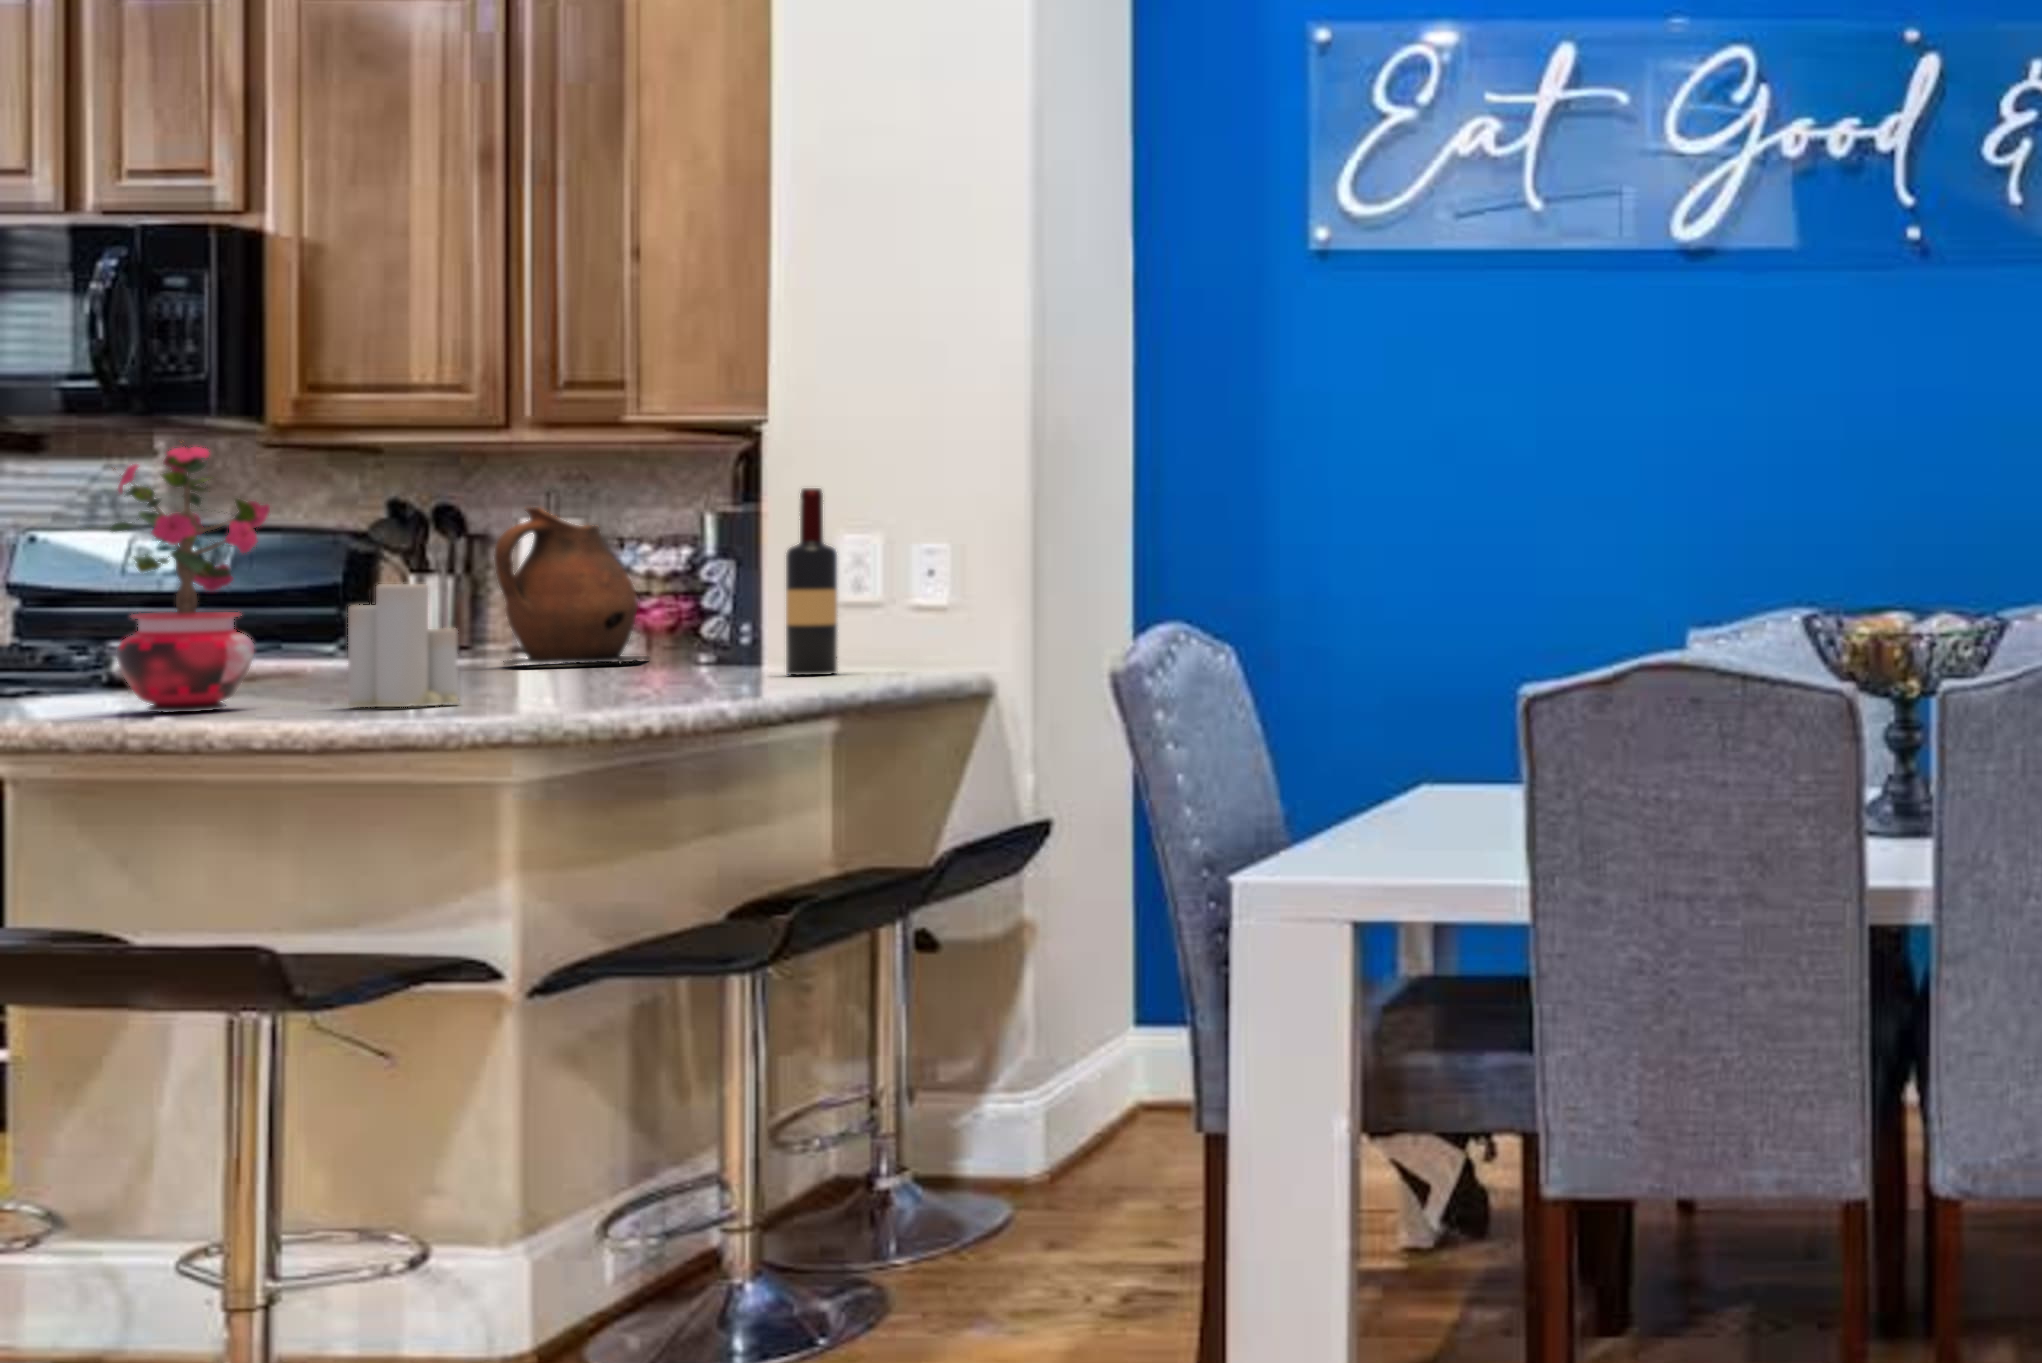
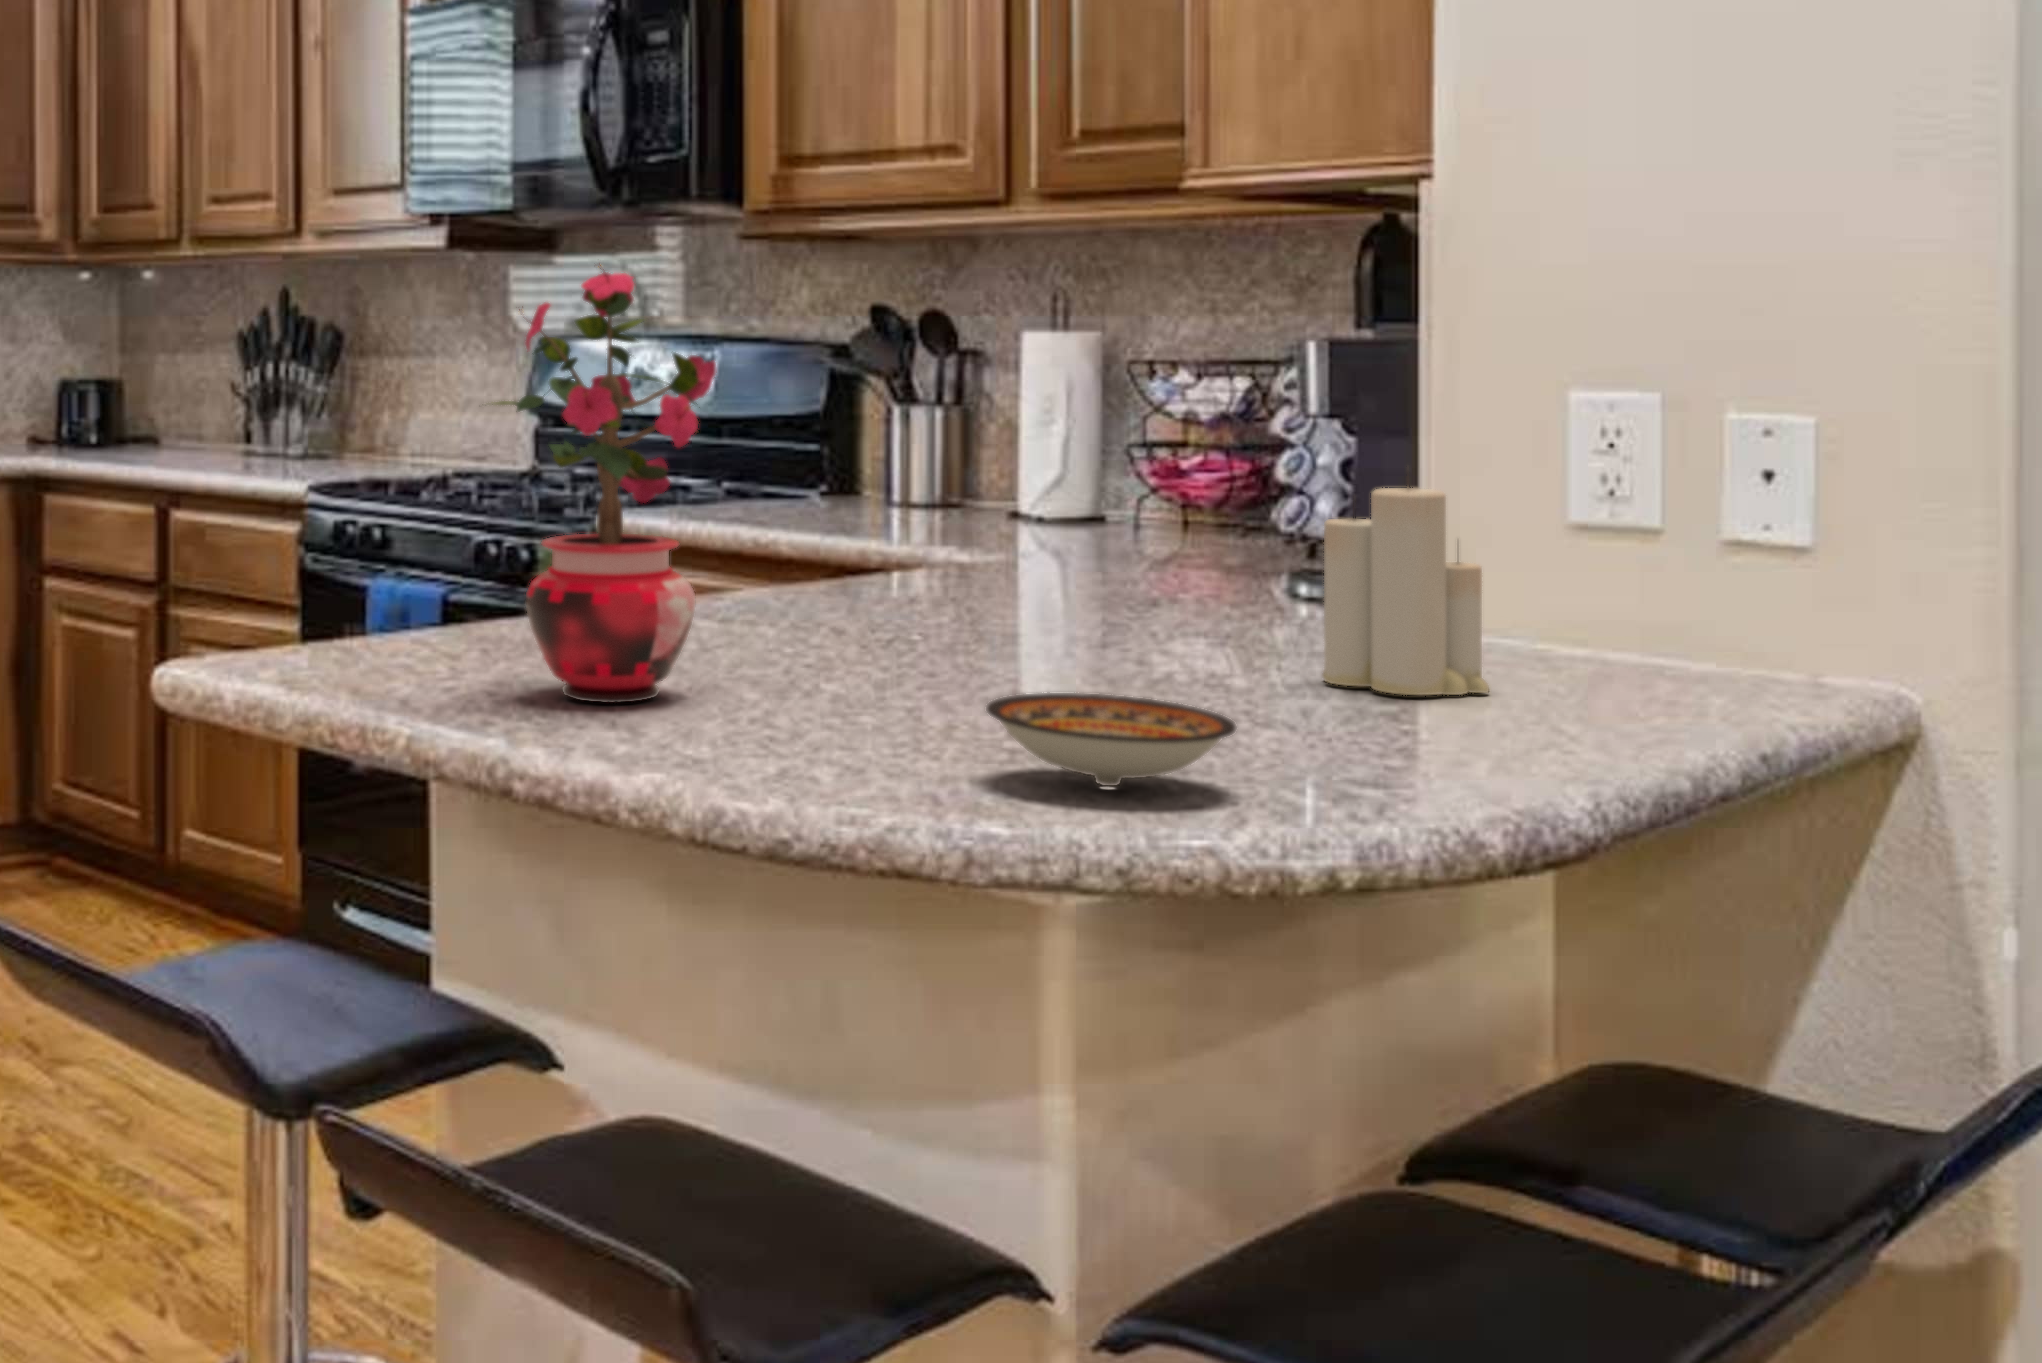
wine bottle: present [786,488,838,675] -> none [1478,312,1572,670]
ceramic pitcher: present [494,507,649,664] -> none [1004,331,1211,586]
candle: present [348,583,459,707] -> present [1323,487,1489,695]
ceramic bowl: none [460,669,607,710] -> present [986,693,1236,786]

